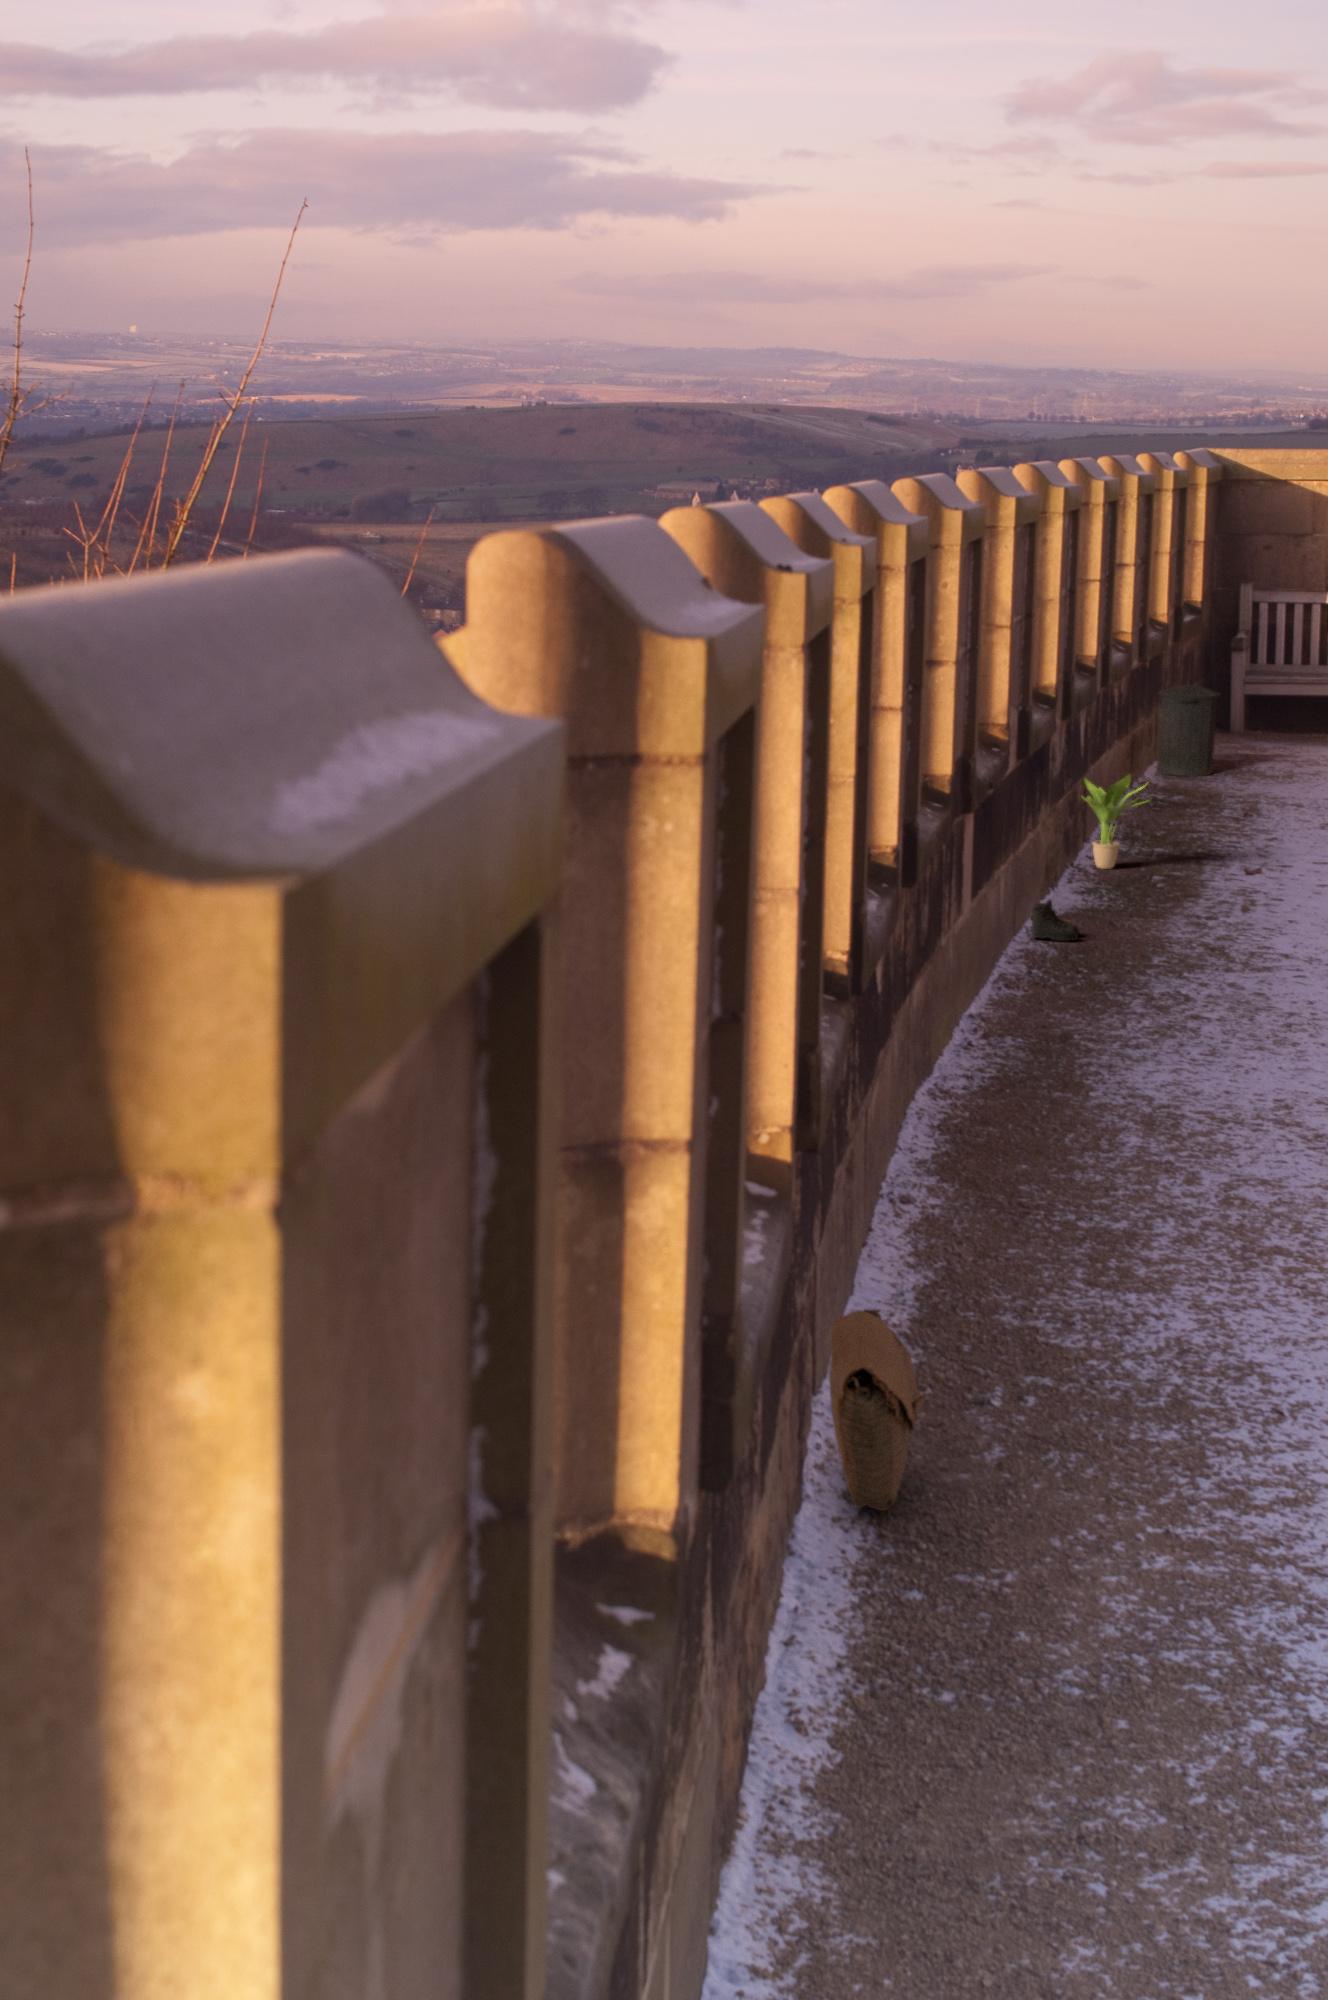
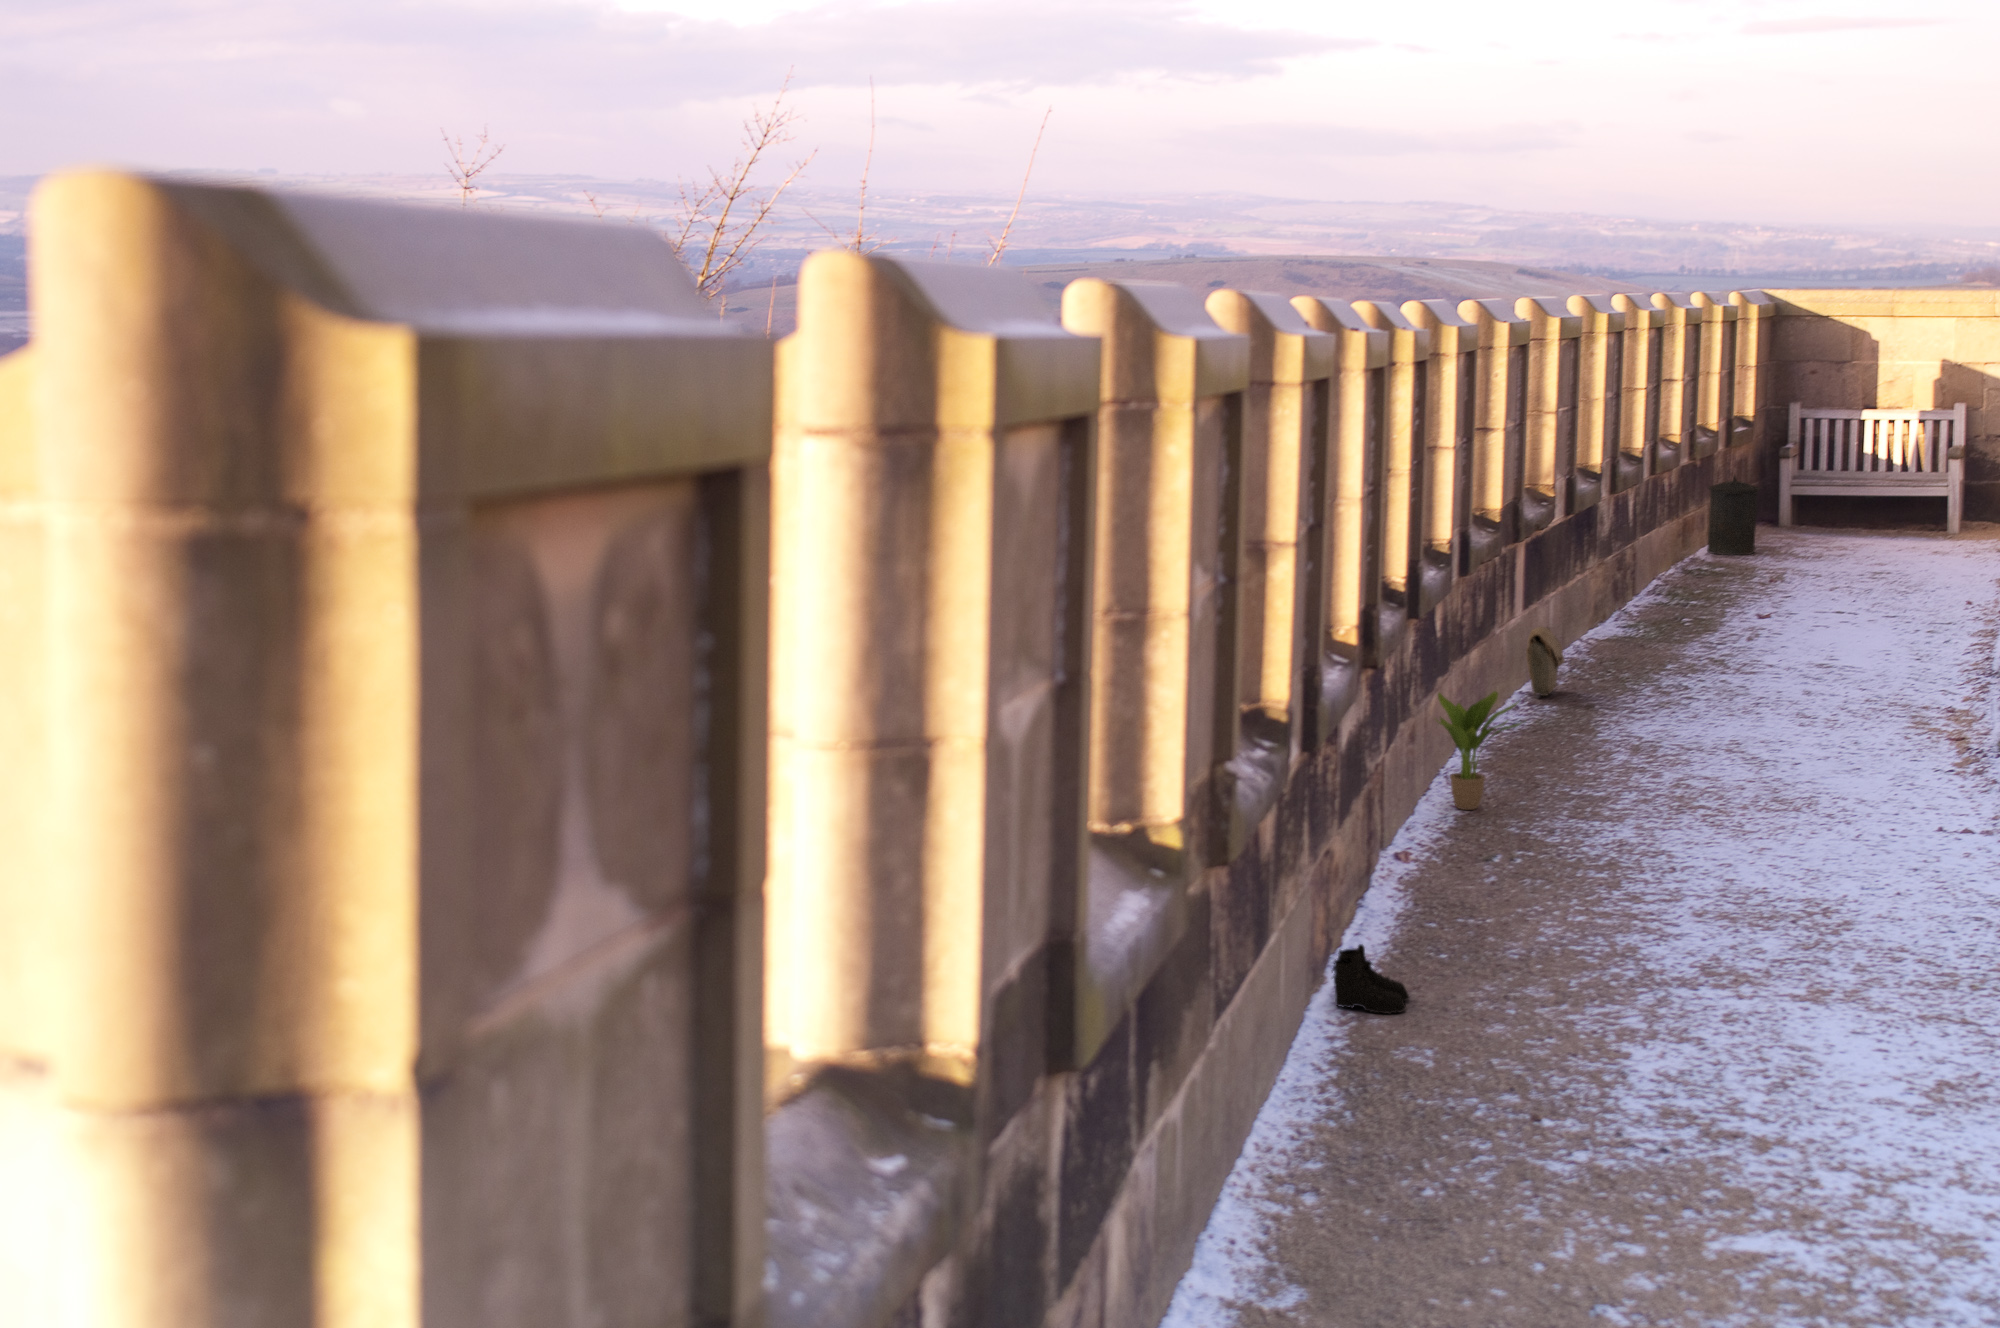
potted plant: present [1084,775,1147,869] -> present [1438,691,1522,810]
boots: present [1031,900,1080,941] -> present [1332,944,1409,1014]
bag: present [829,1309,925,1511] -> present [1526,626,1565,696]

